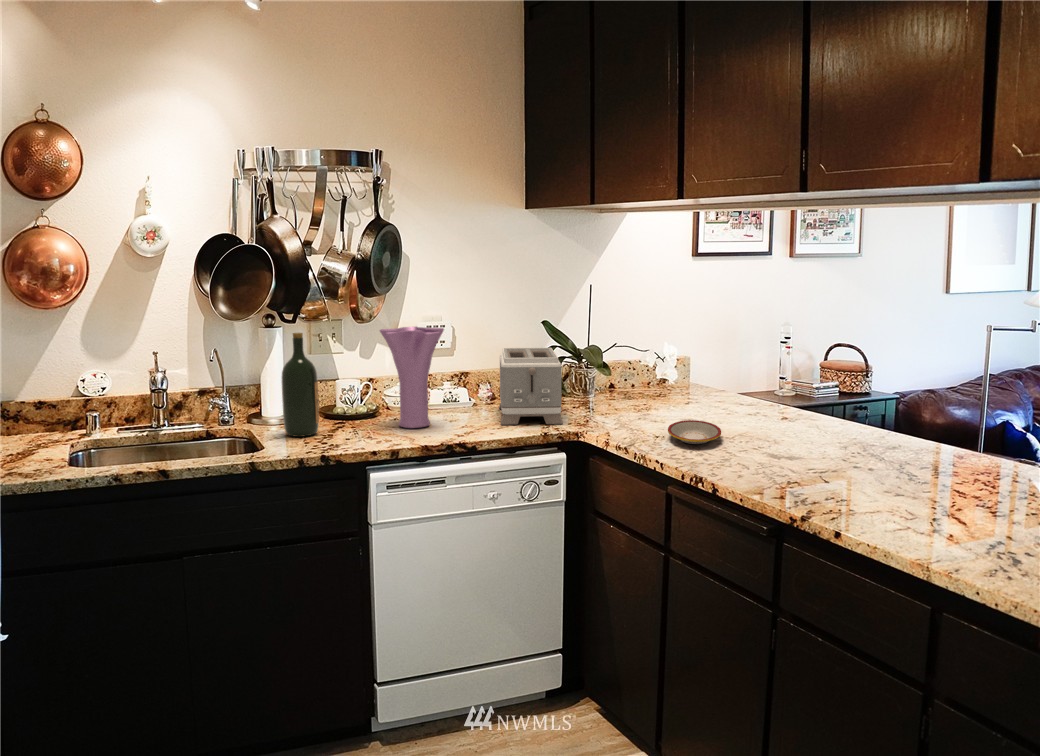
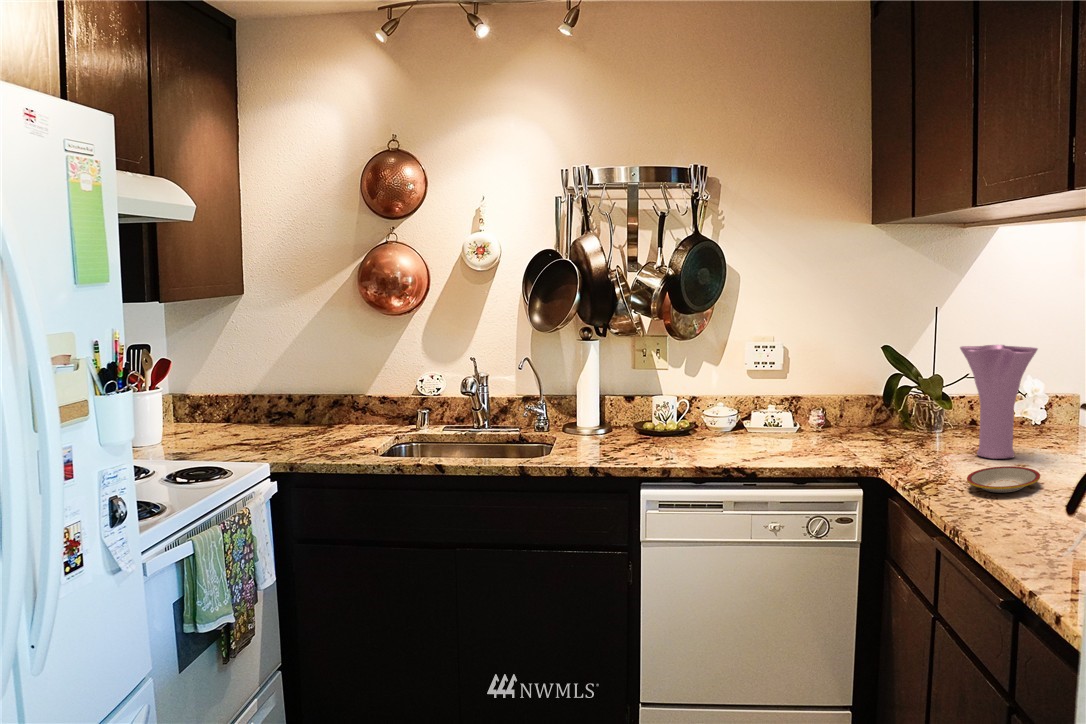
vase: present [380,327,444,428] -> present [960,345,1038,459]
wine bottle: present [282,333,319,437] -> none [577,344,611,447]
toaster: present [499,348,563,425] -> none [800,371,889,459]

